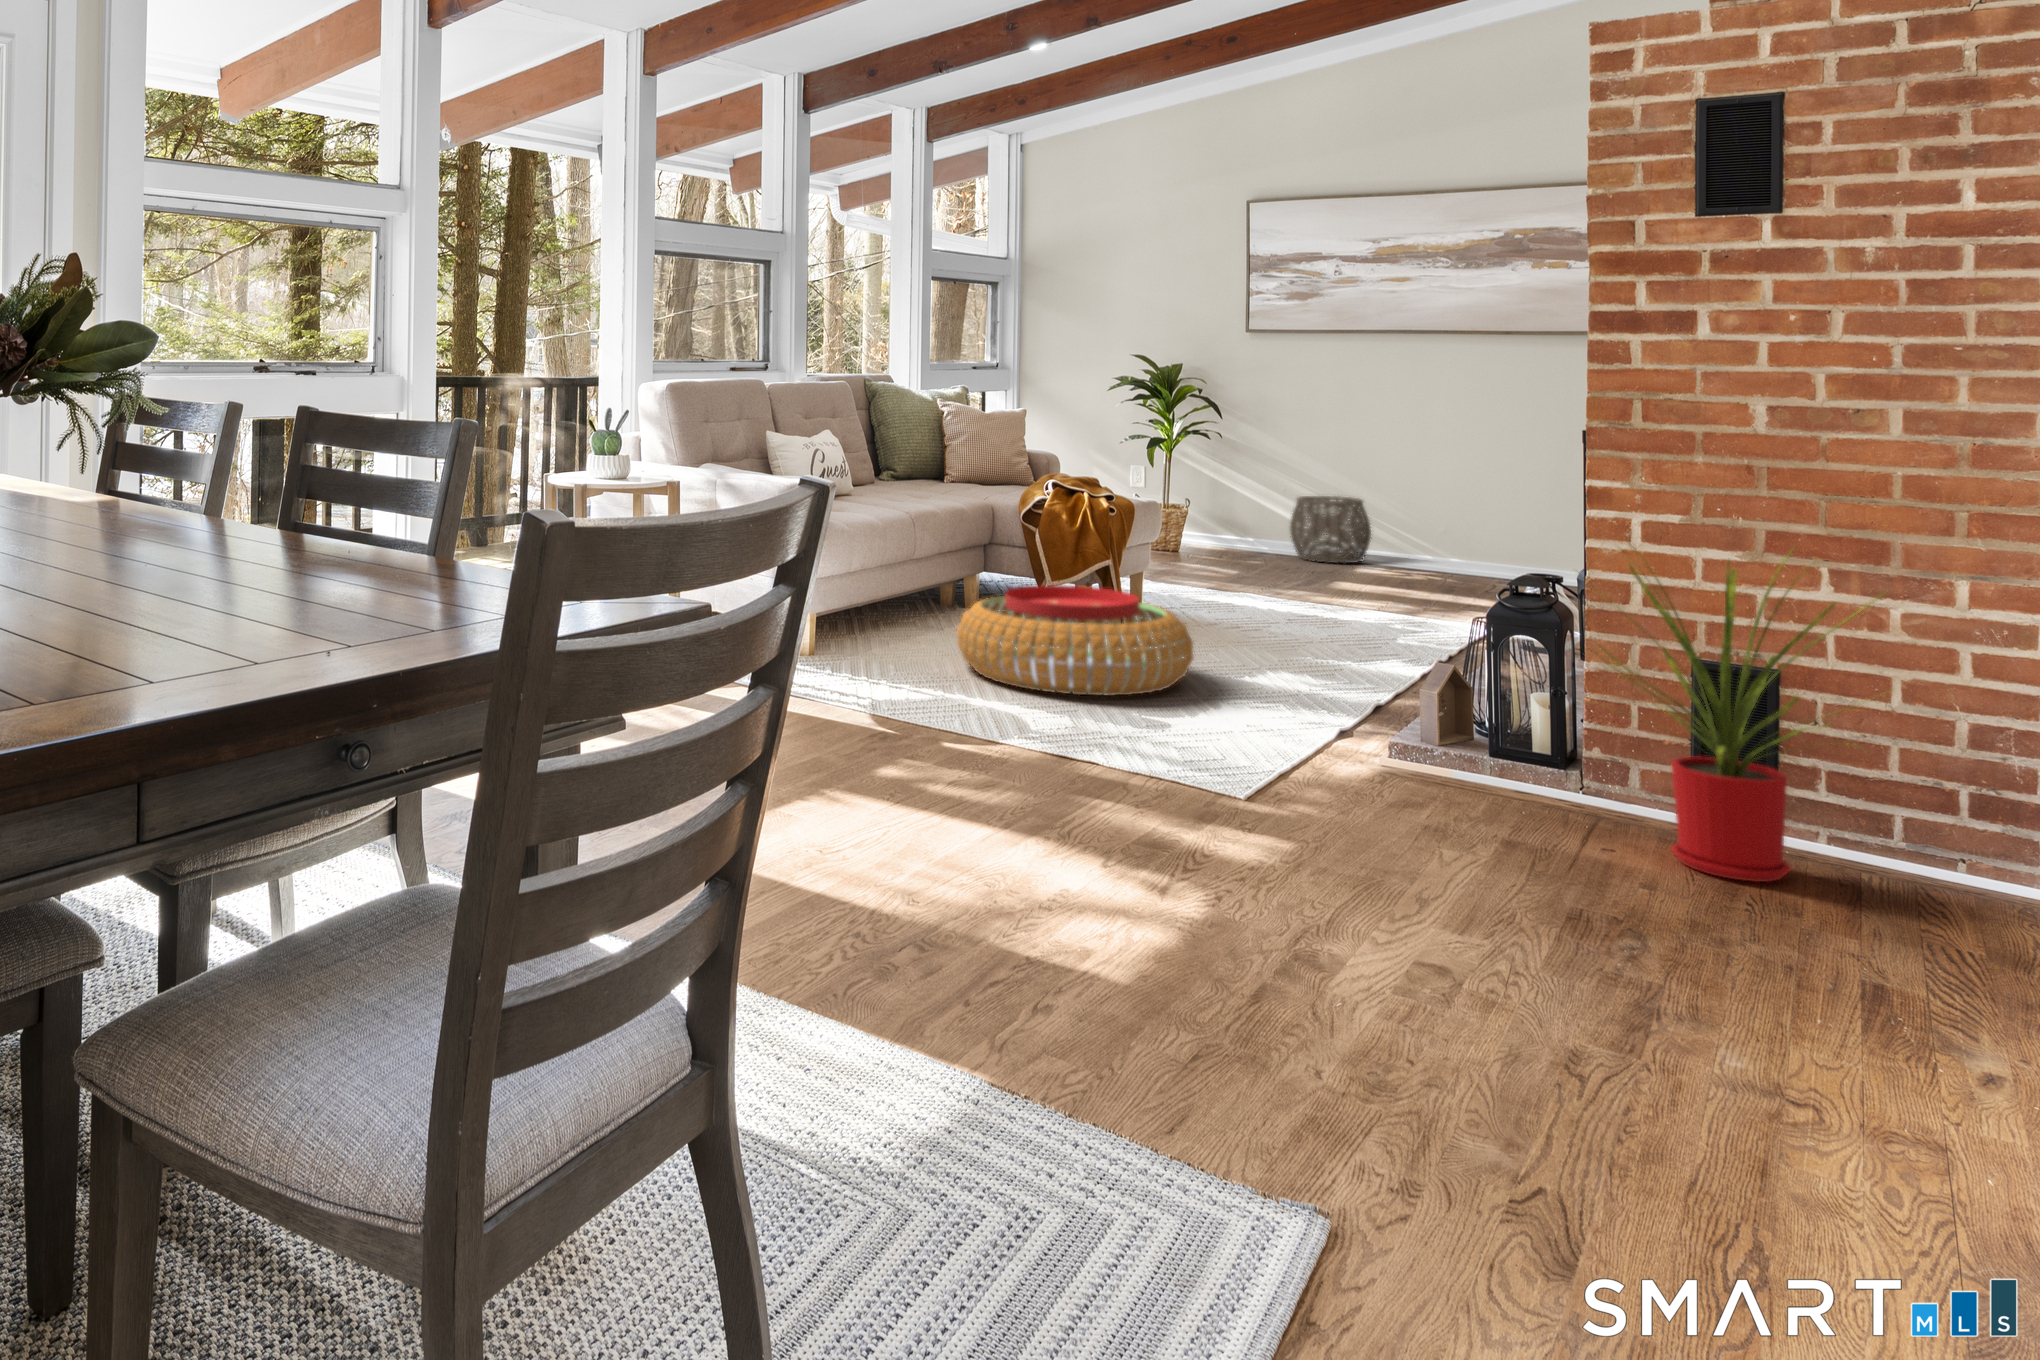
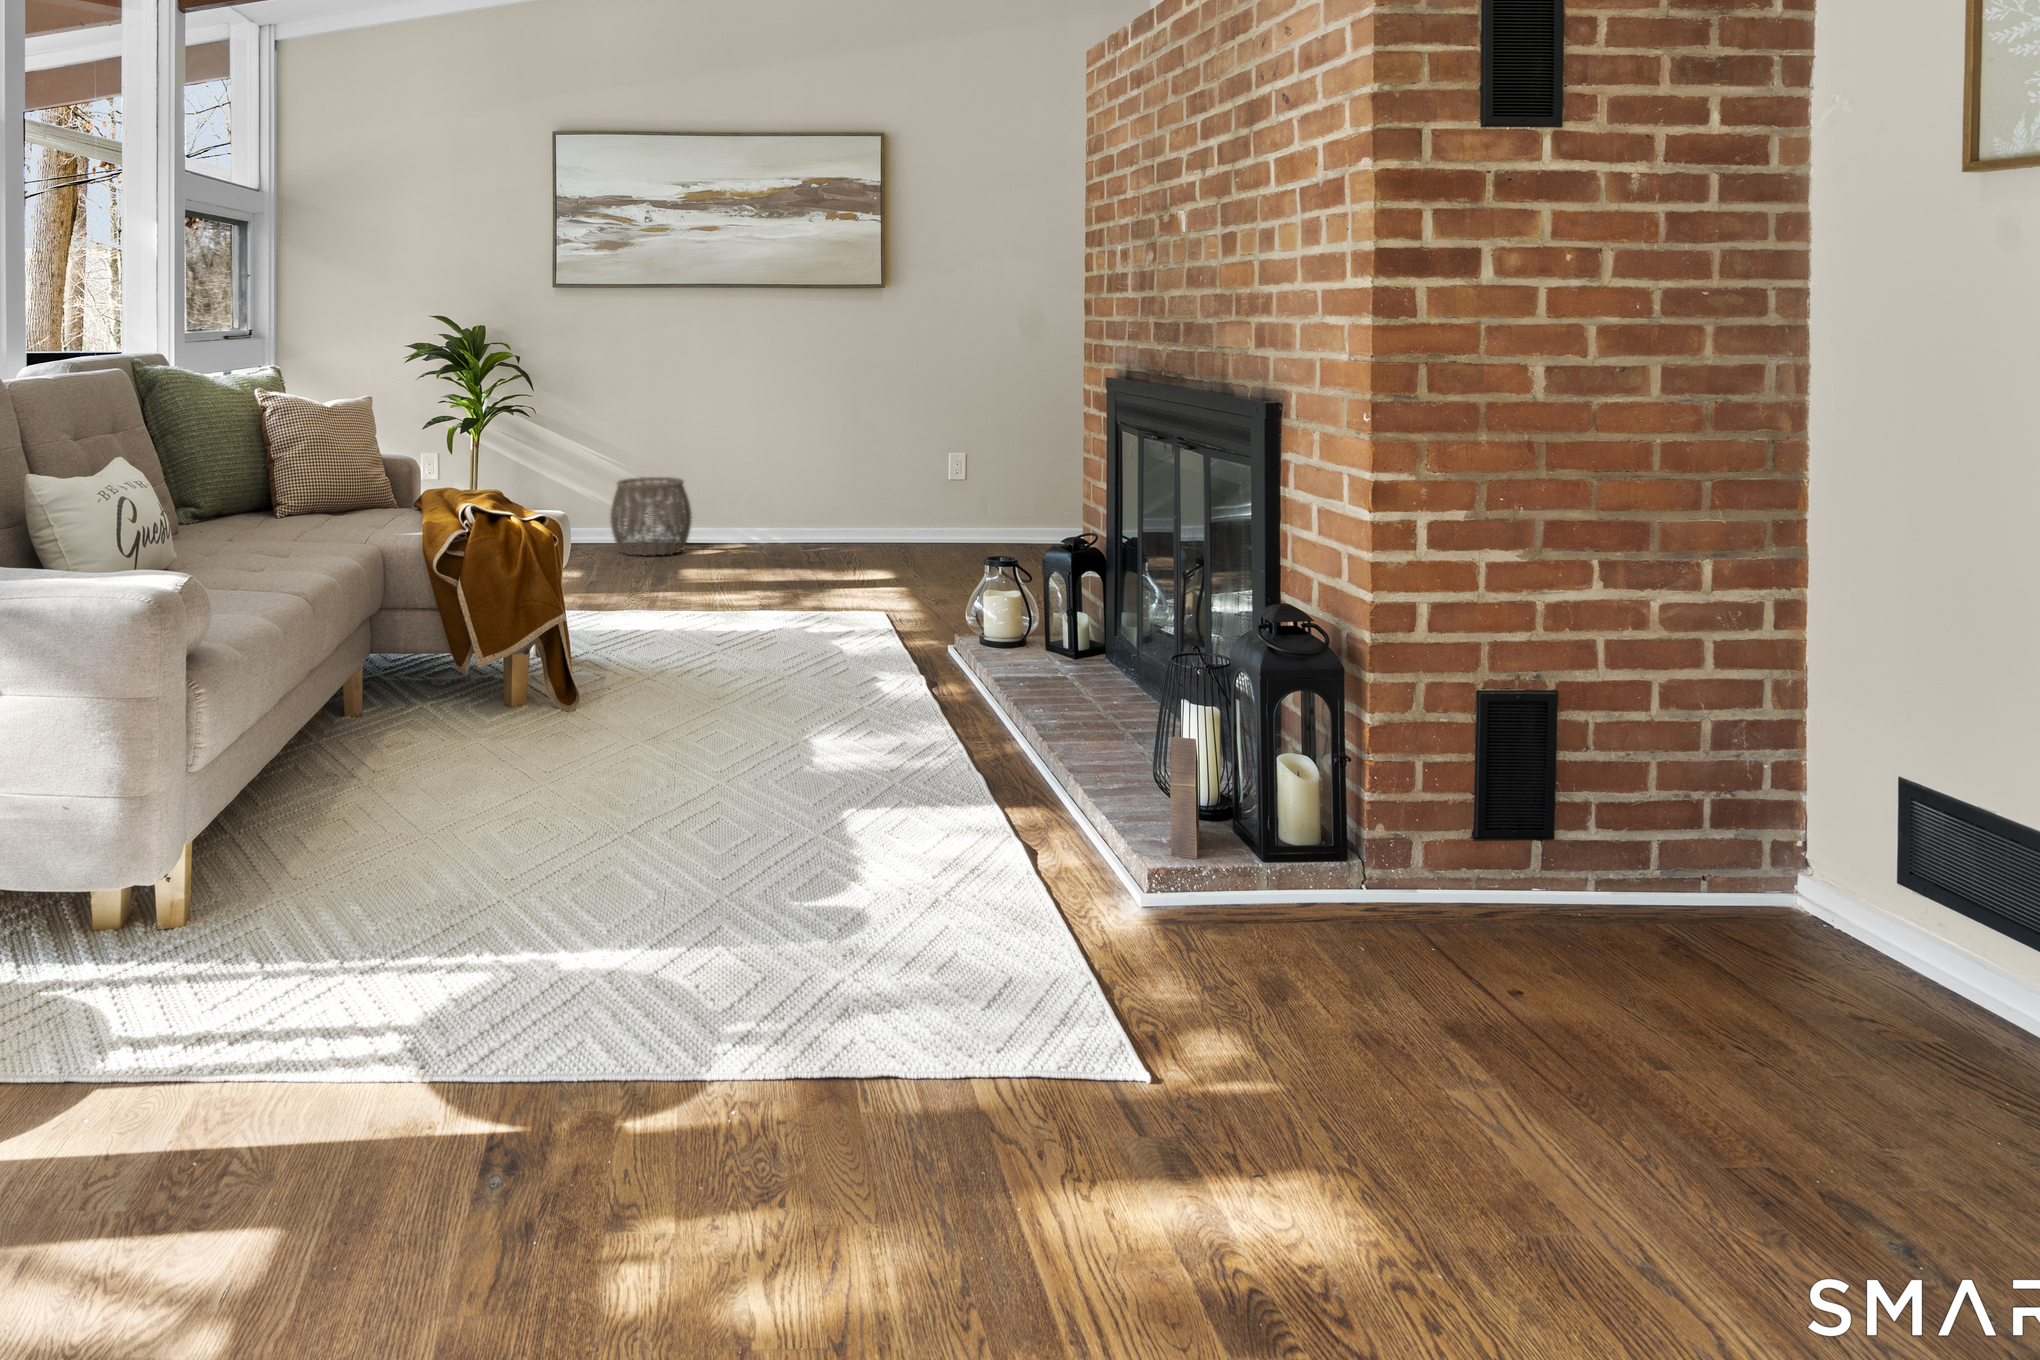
house plant: present [1578,555,1884,882] -> none [1464,541,1845,995]
pouf: present [957,585,1193,696] -> none [444,671,794,874]

